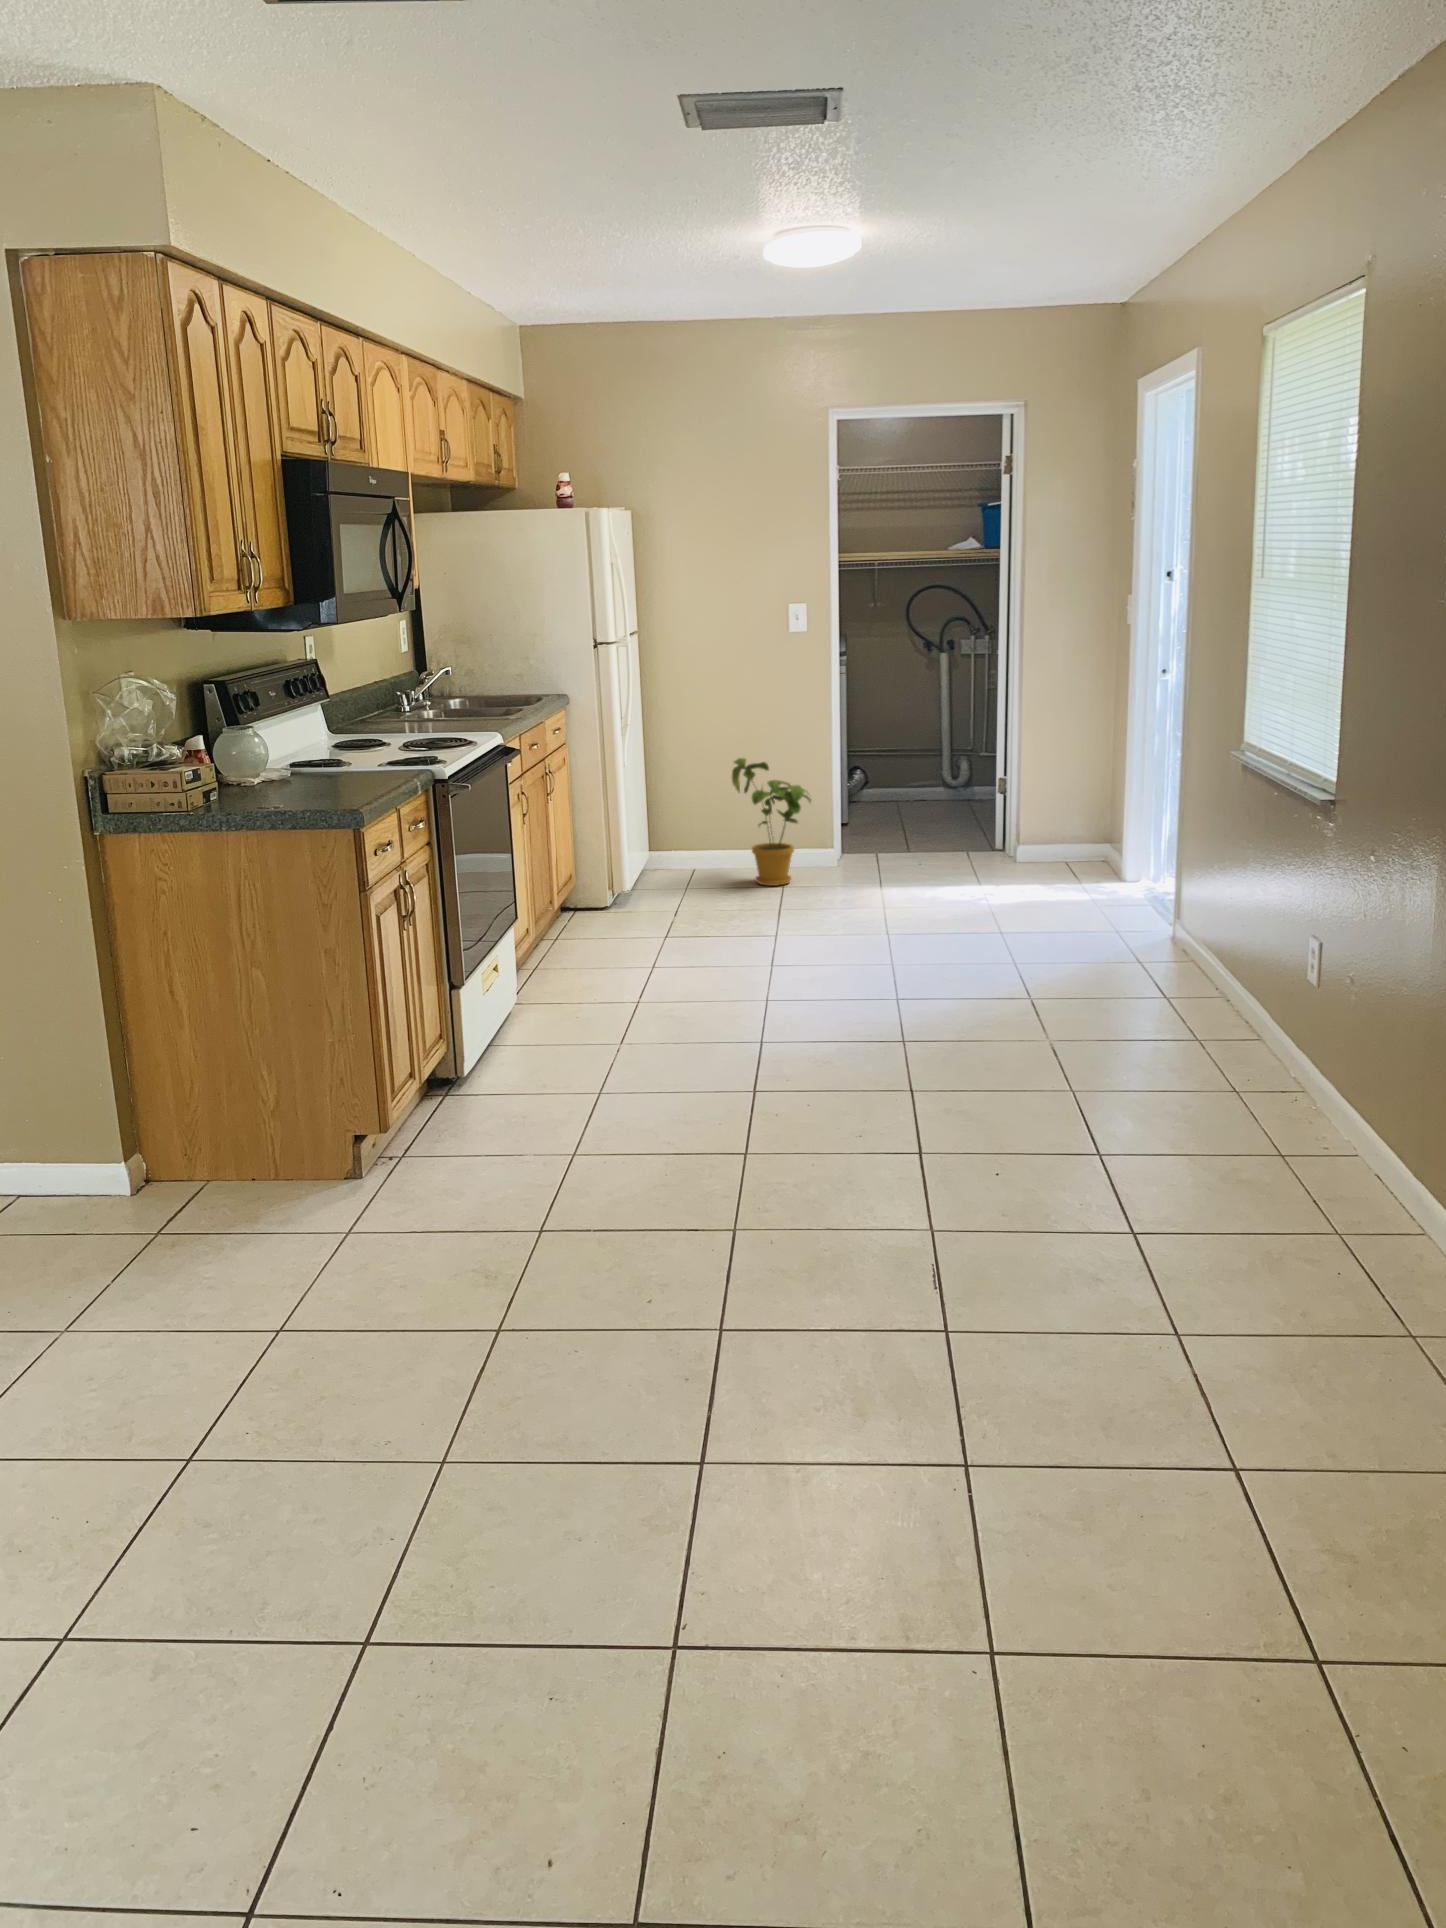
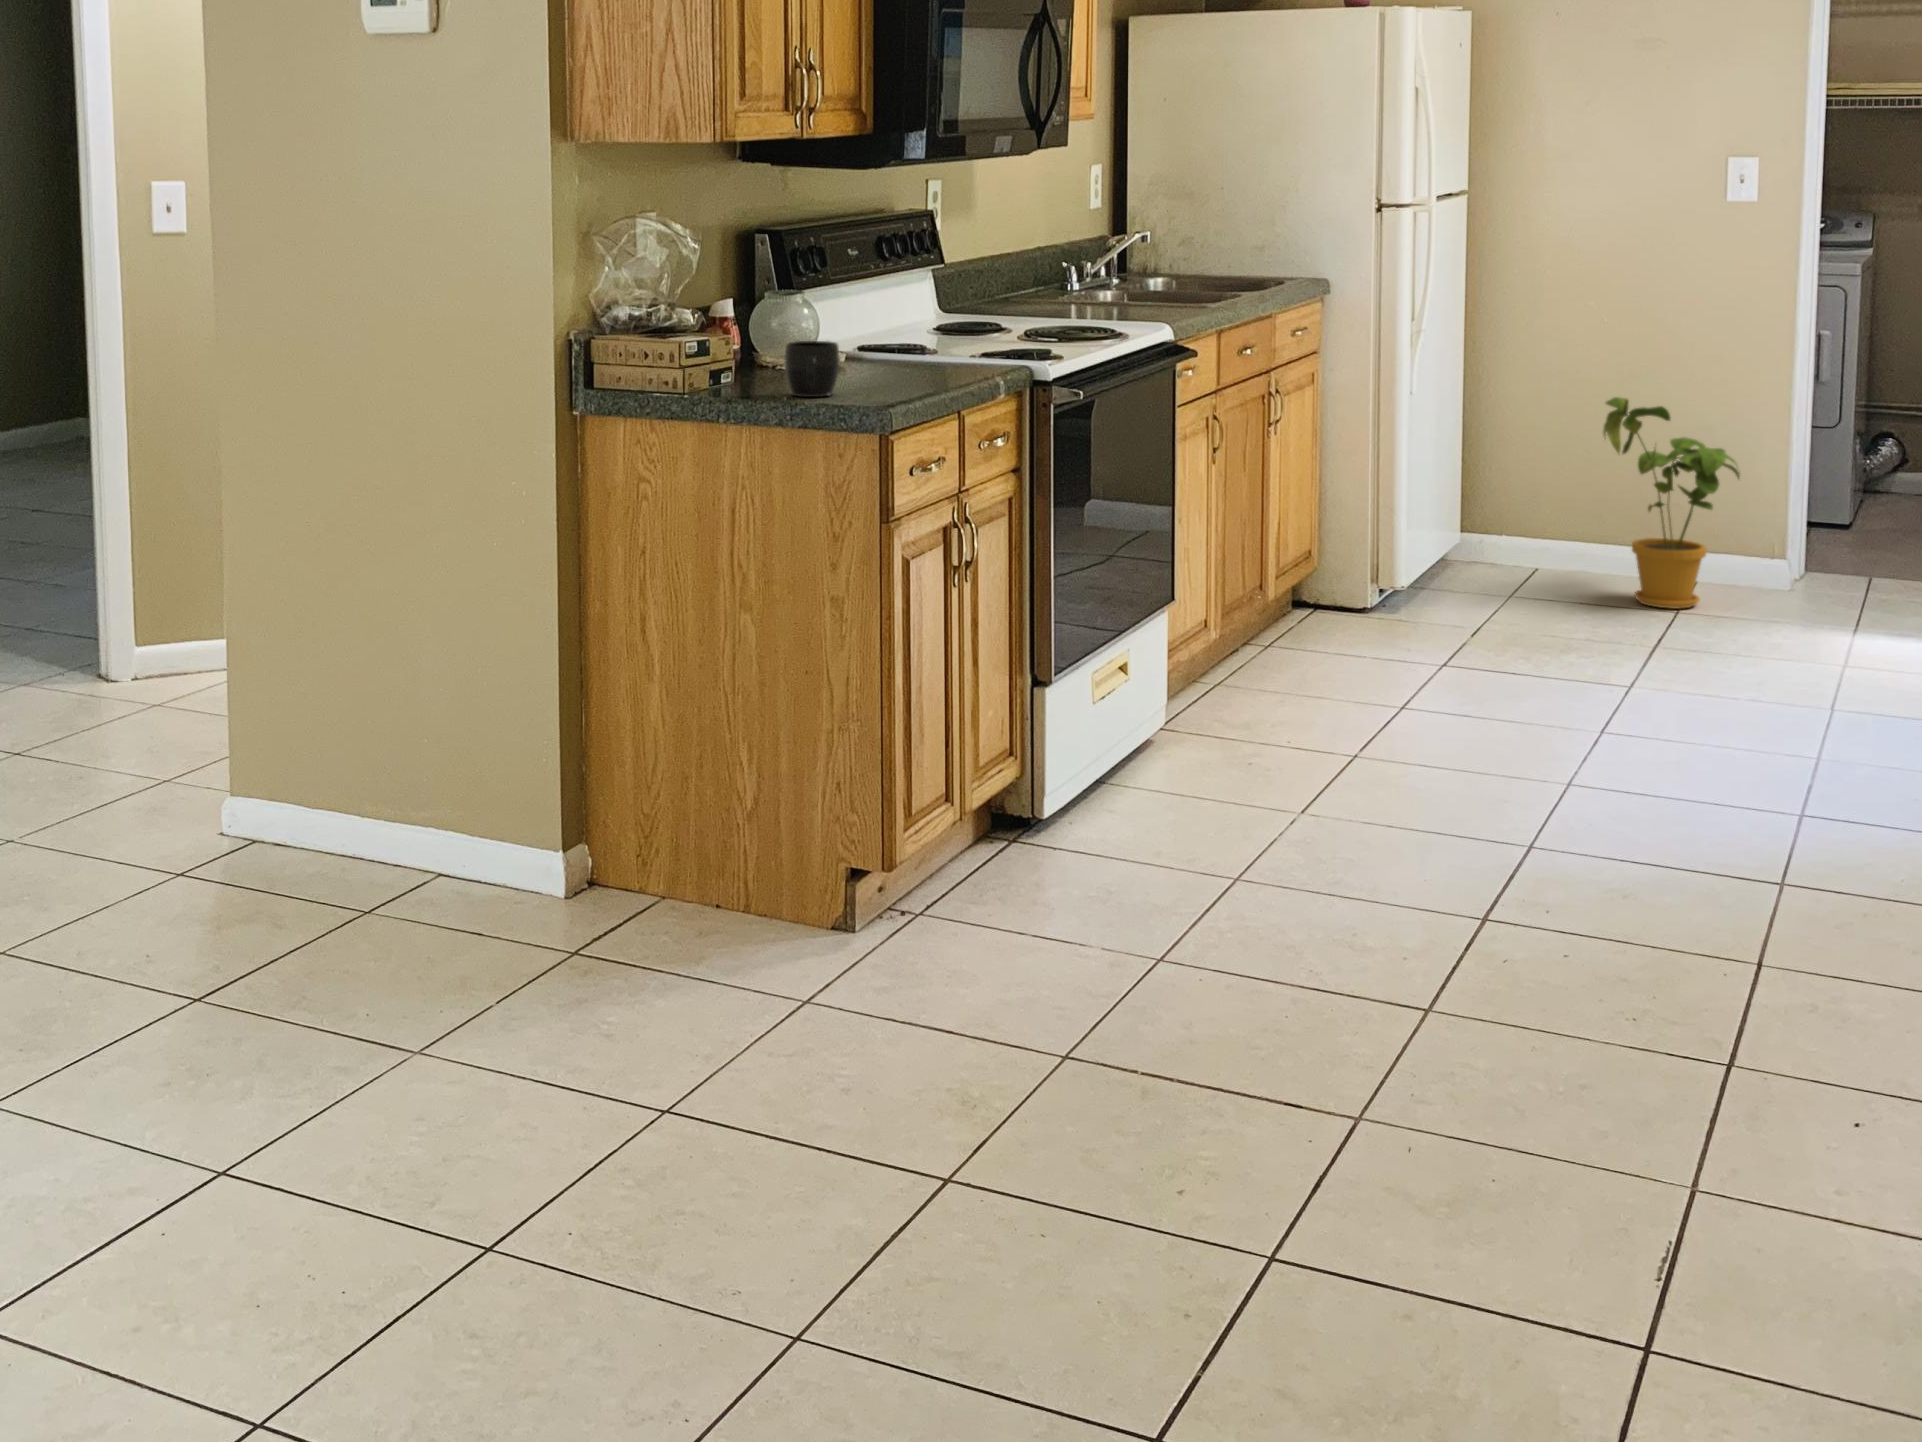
mug: none [265,764,308,806] -> present [784,341,840,397]

